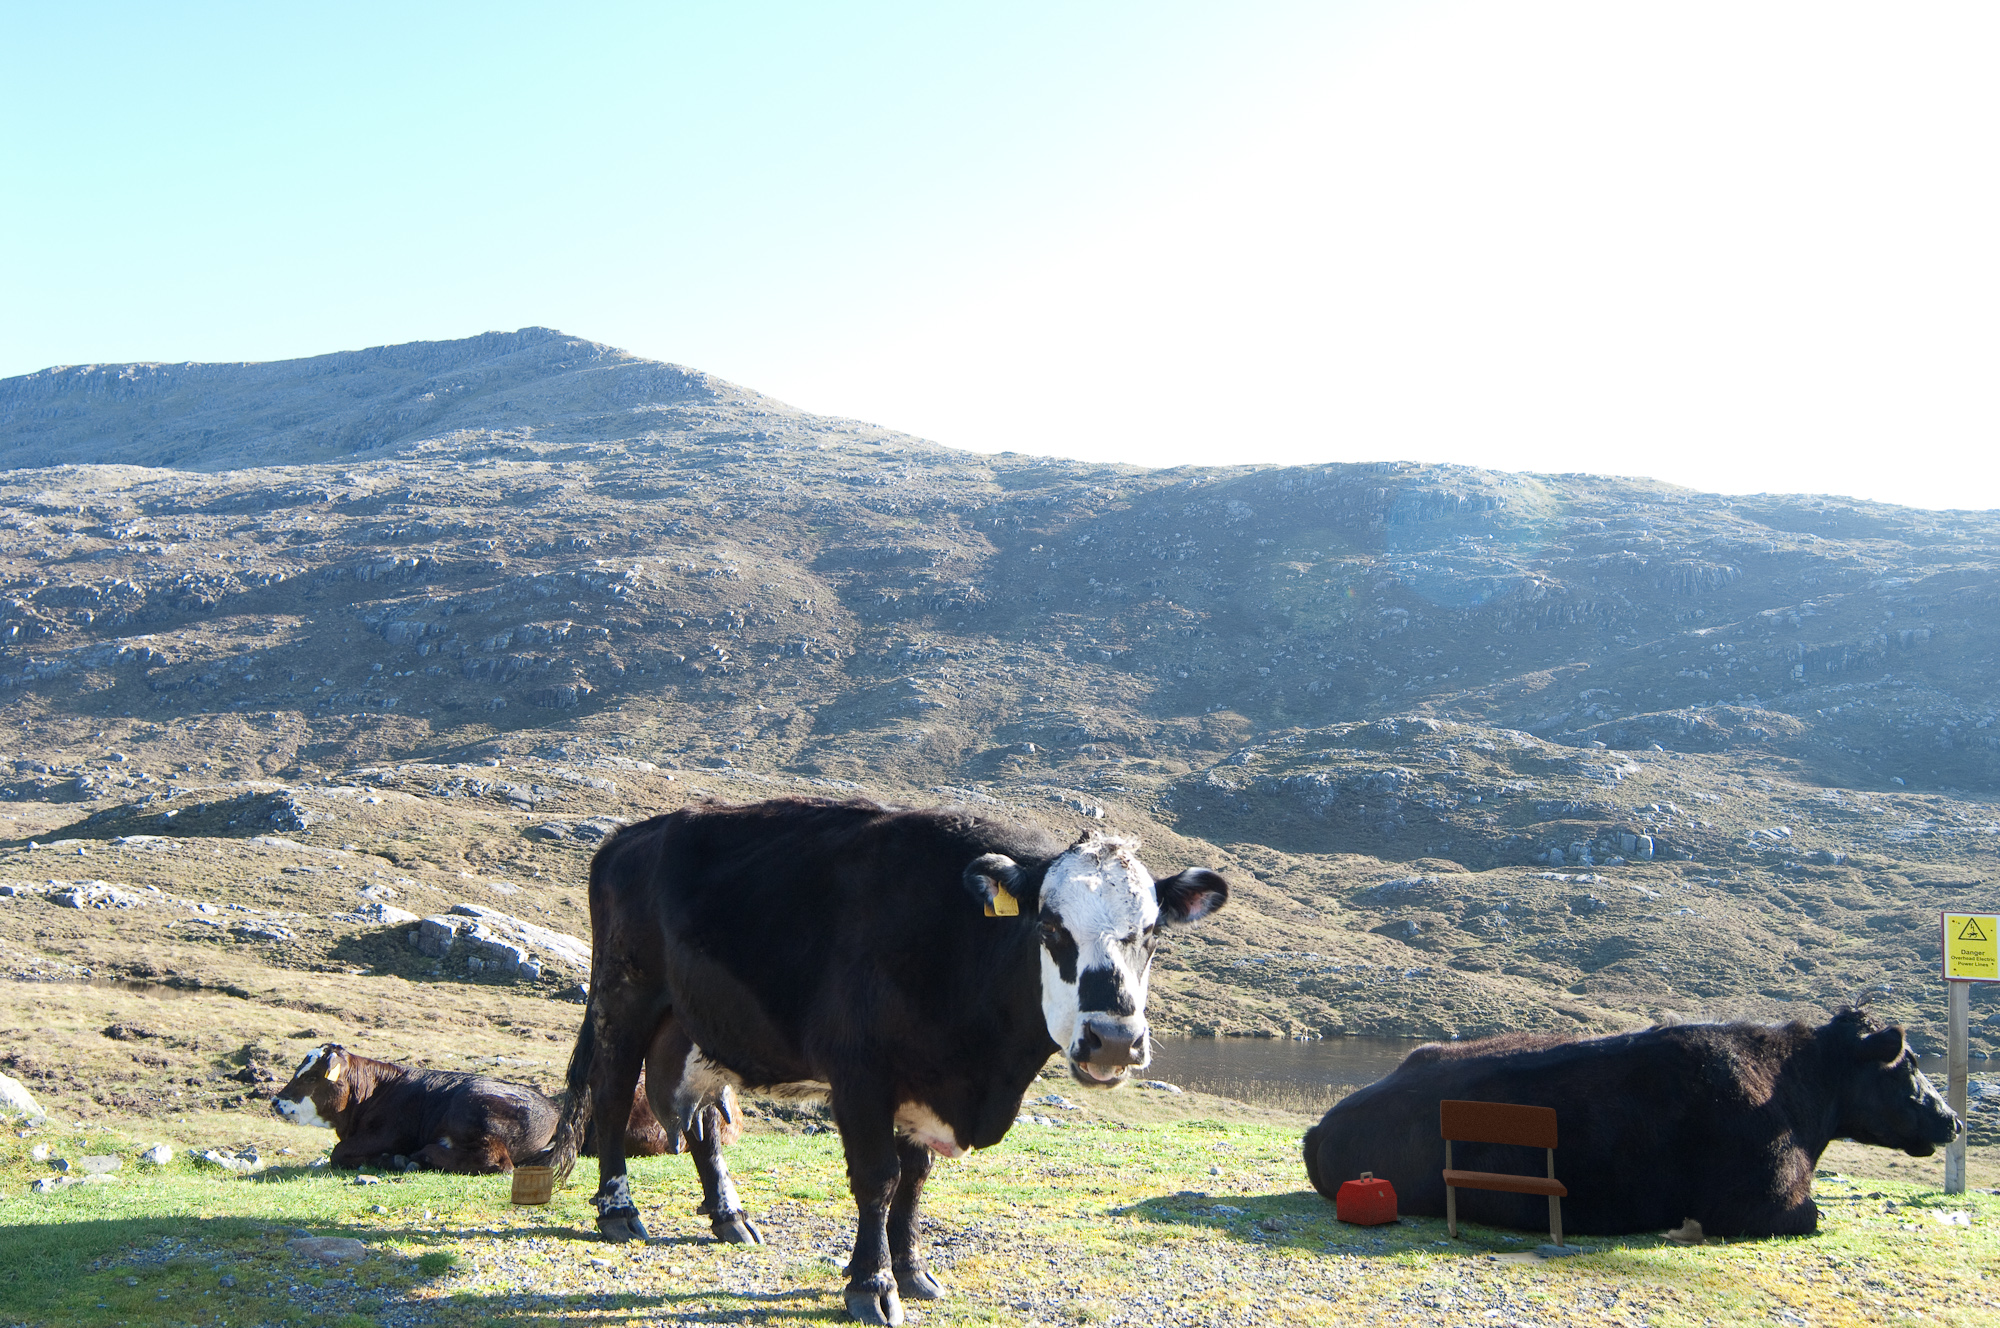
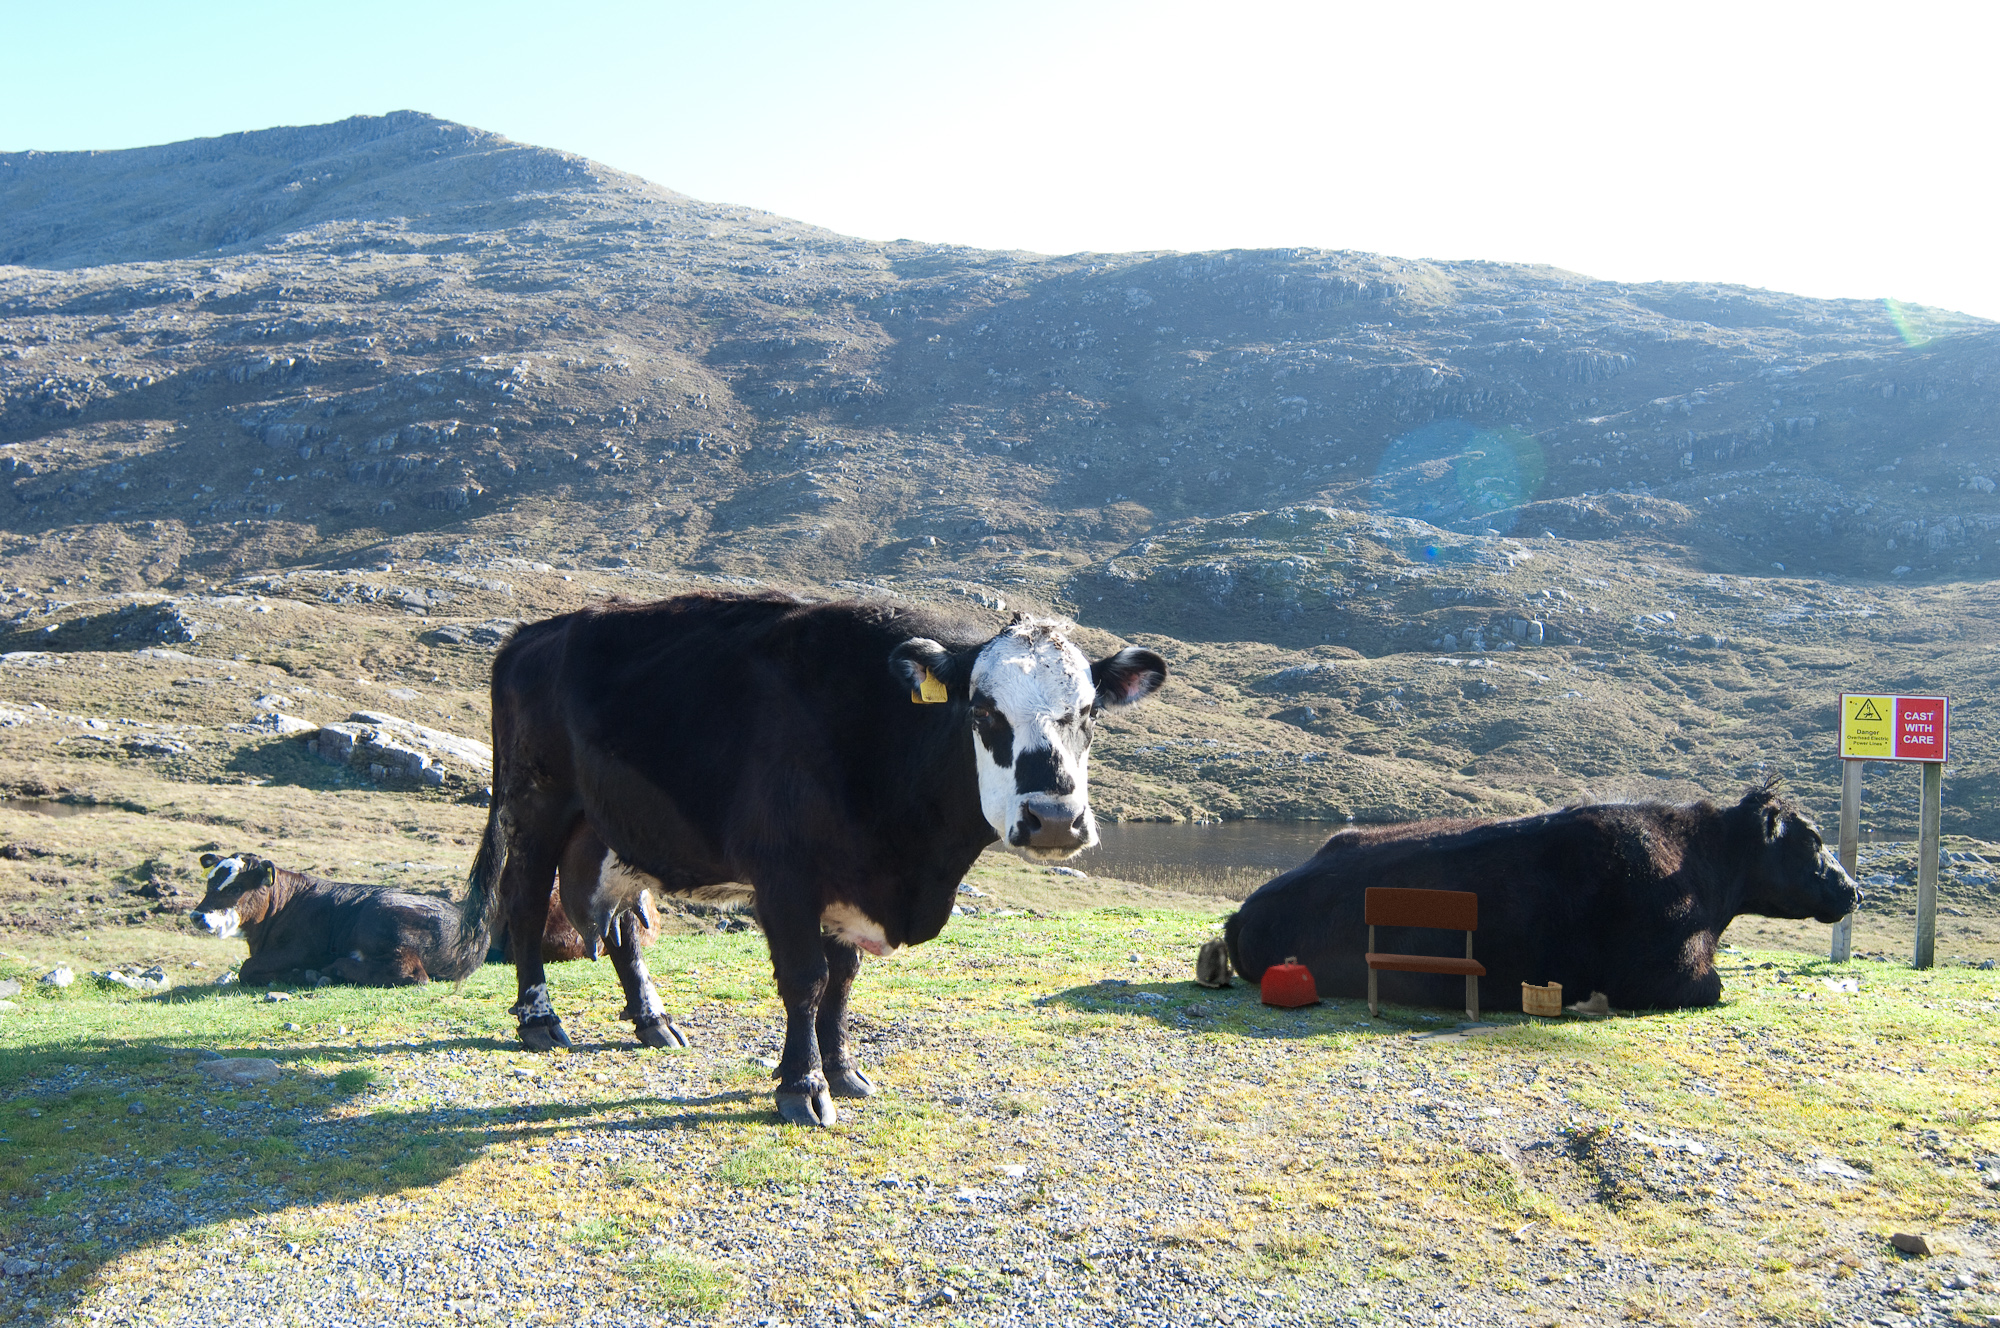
backpack: none [1271,1149,1312,1202] -> present [1196,936,1235,987]
wooden bucket: present [511,1166,555,1204] -> present [1522,982,1562,1016]

